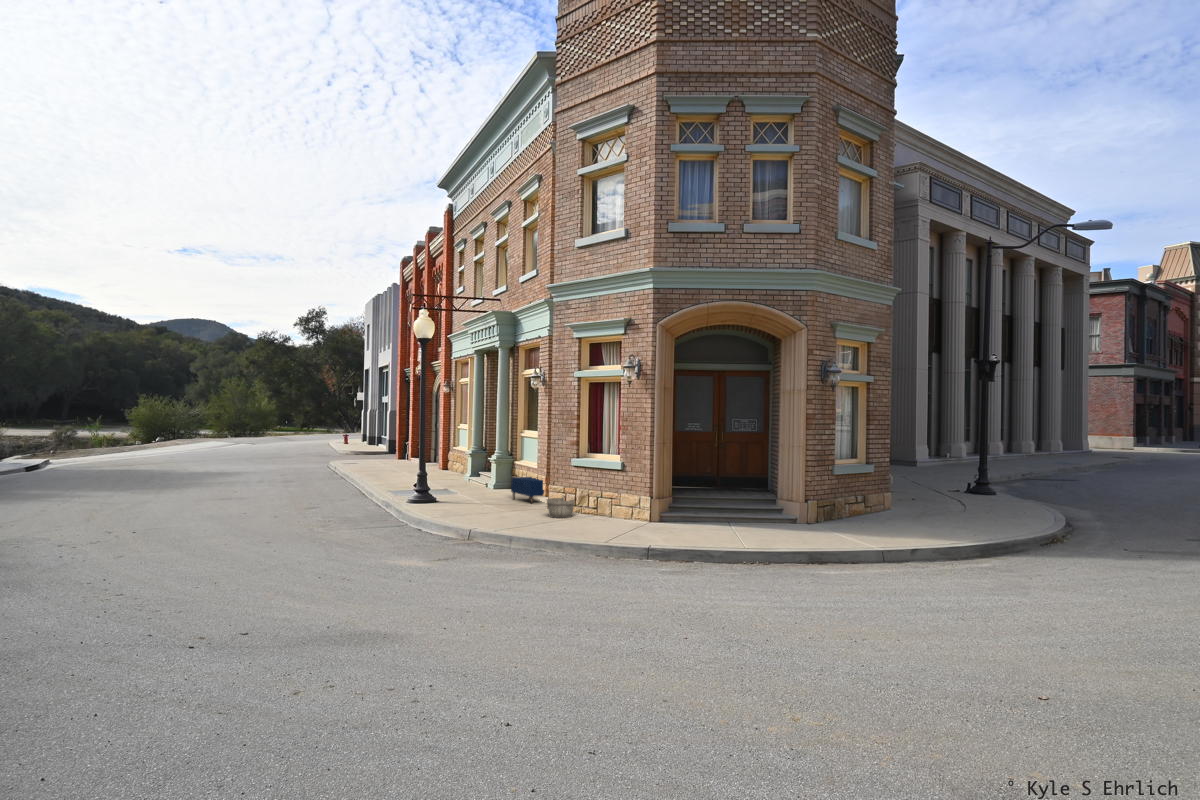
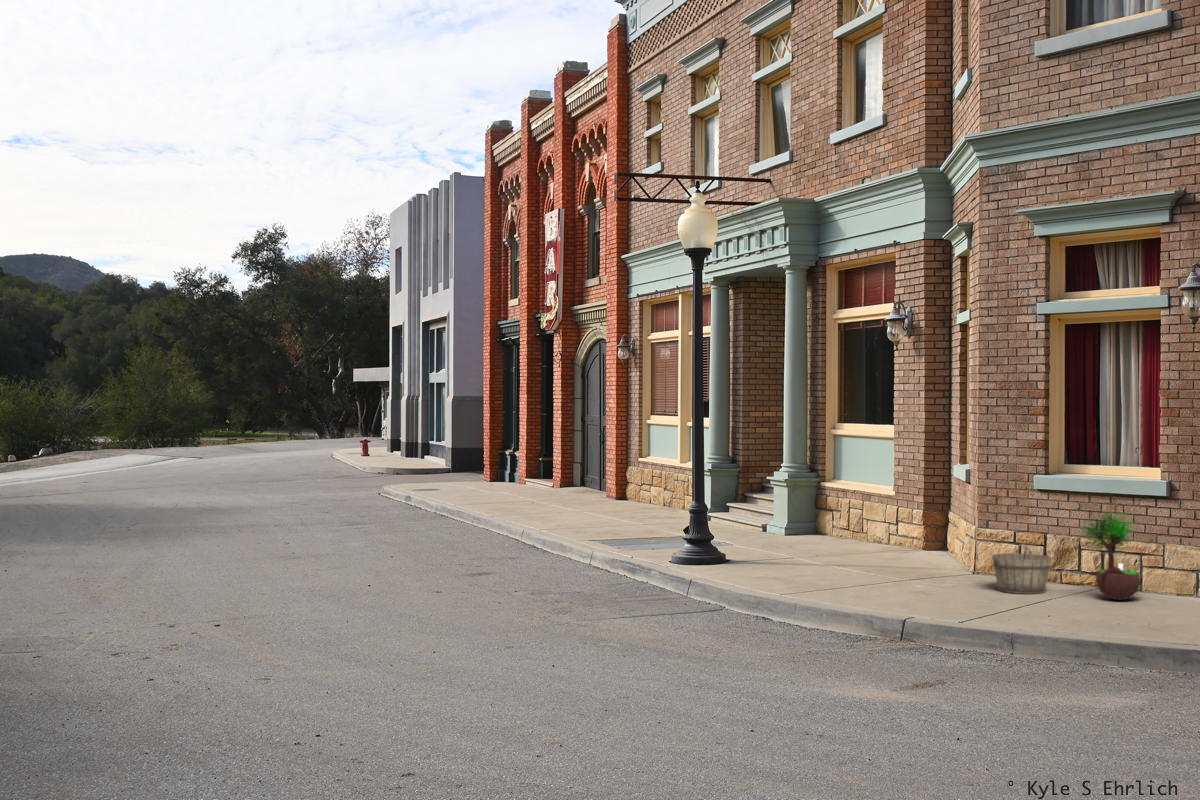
potted tree: none [578,473,609,521] -> present [1082,511,1140,600]
bench: present [511,477,544,504] -> none [845,510,939,563]

